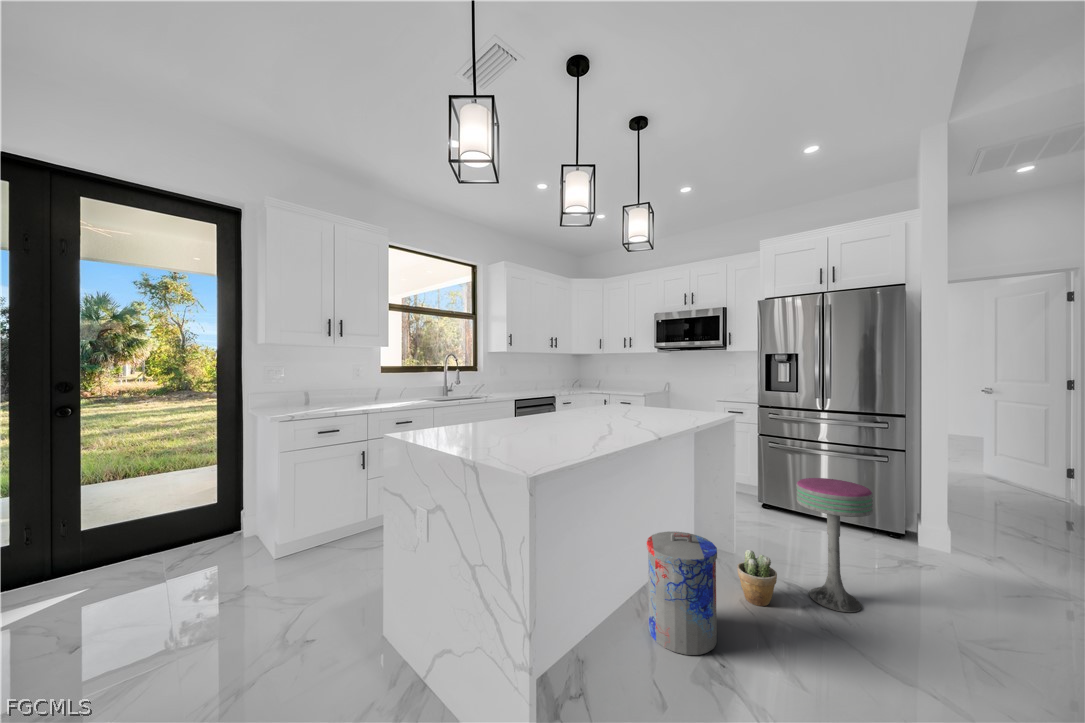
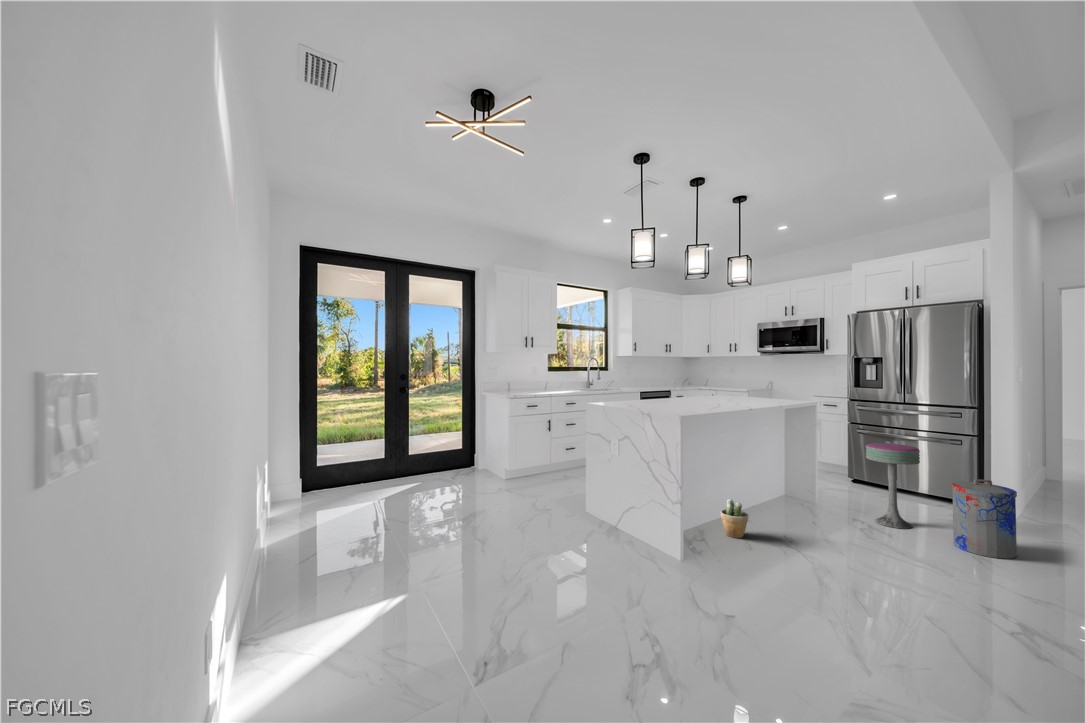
trash can: present [647,532,717,655] -> present [951,479,1017,559]
potted plant: present [737,550,777,606] -> present [720,499,749,538]

